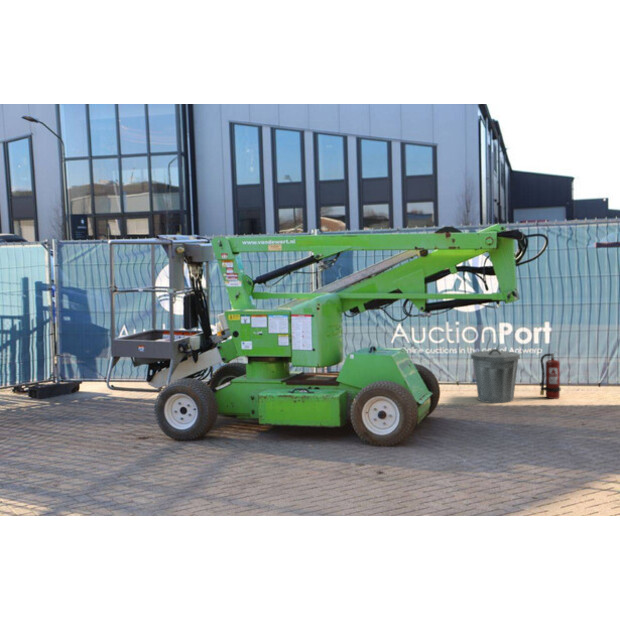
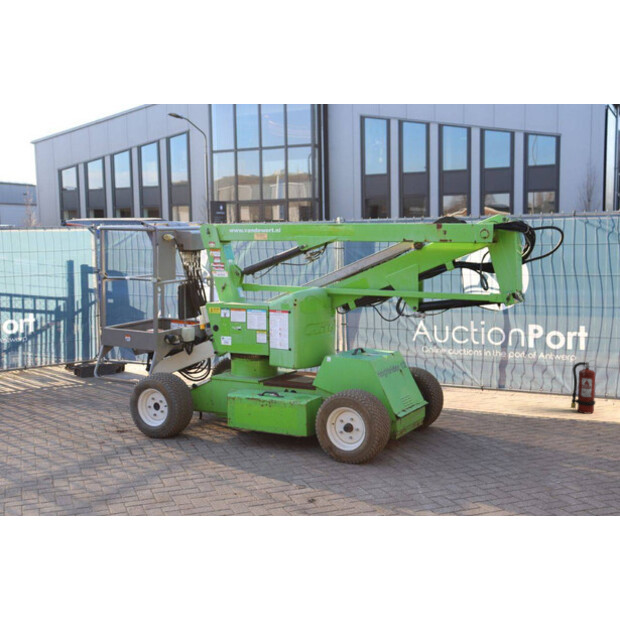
trash can: present [471,349,520,403] -> none [491,354,547,415]

